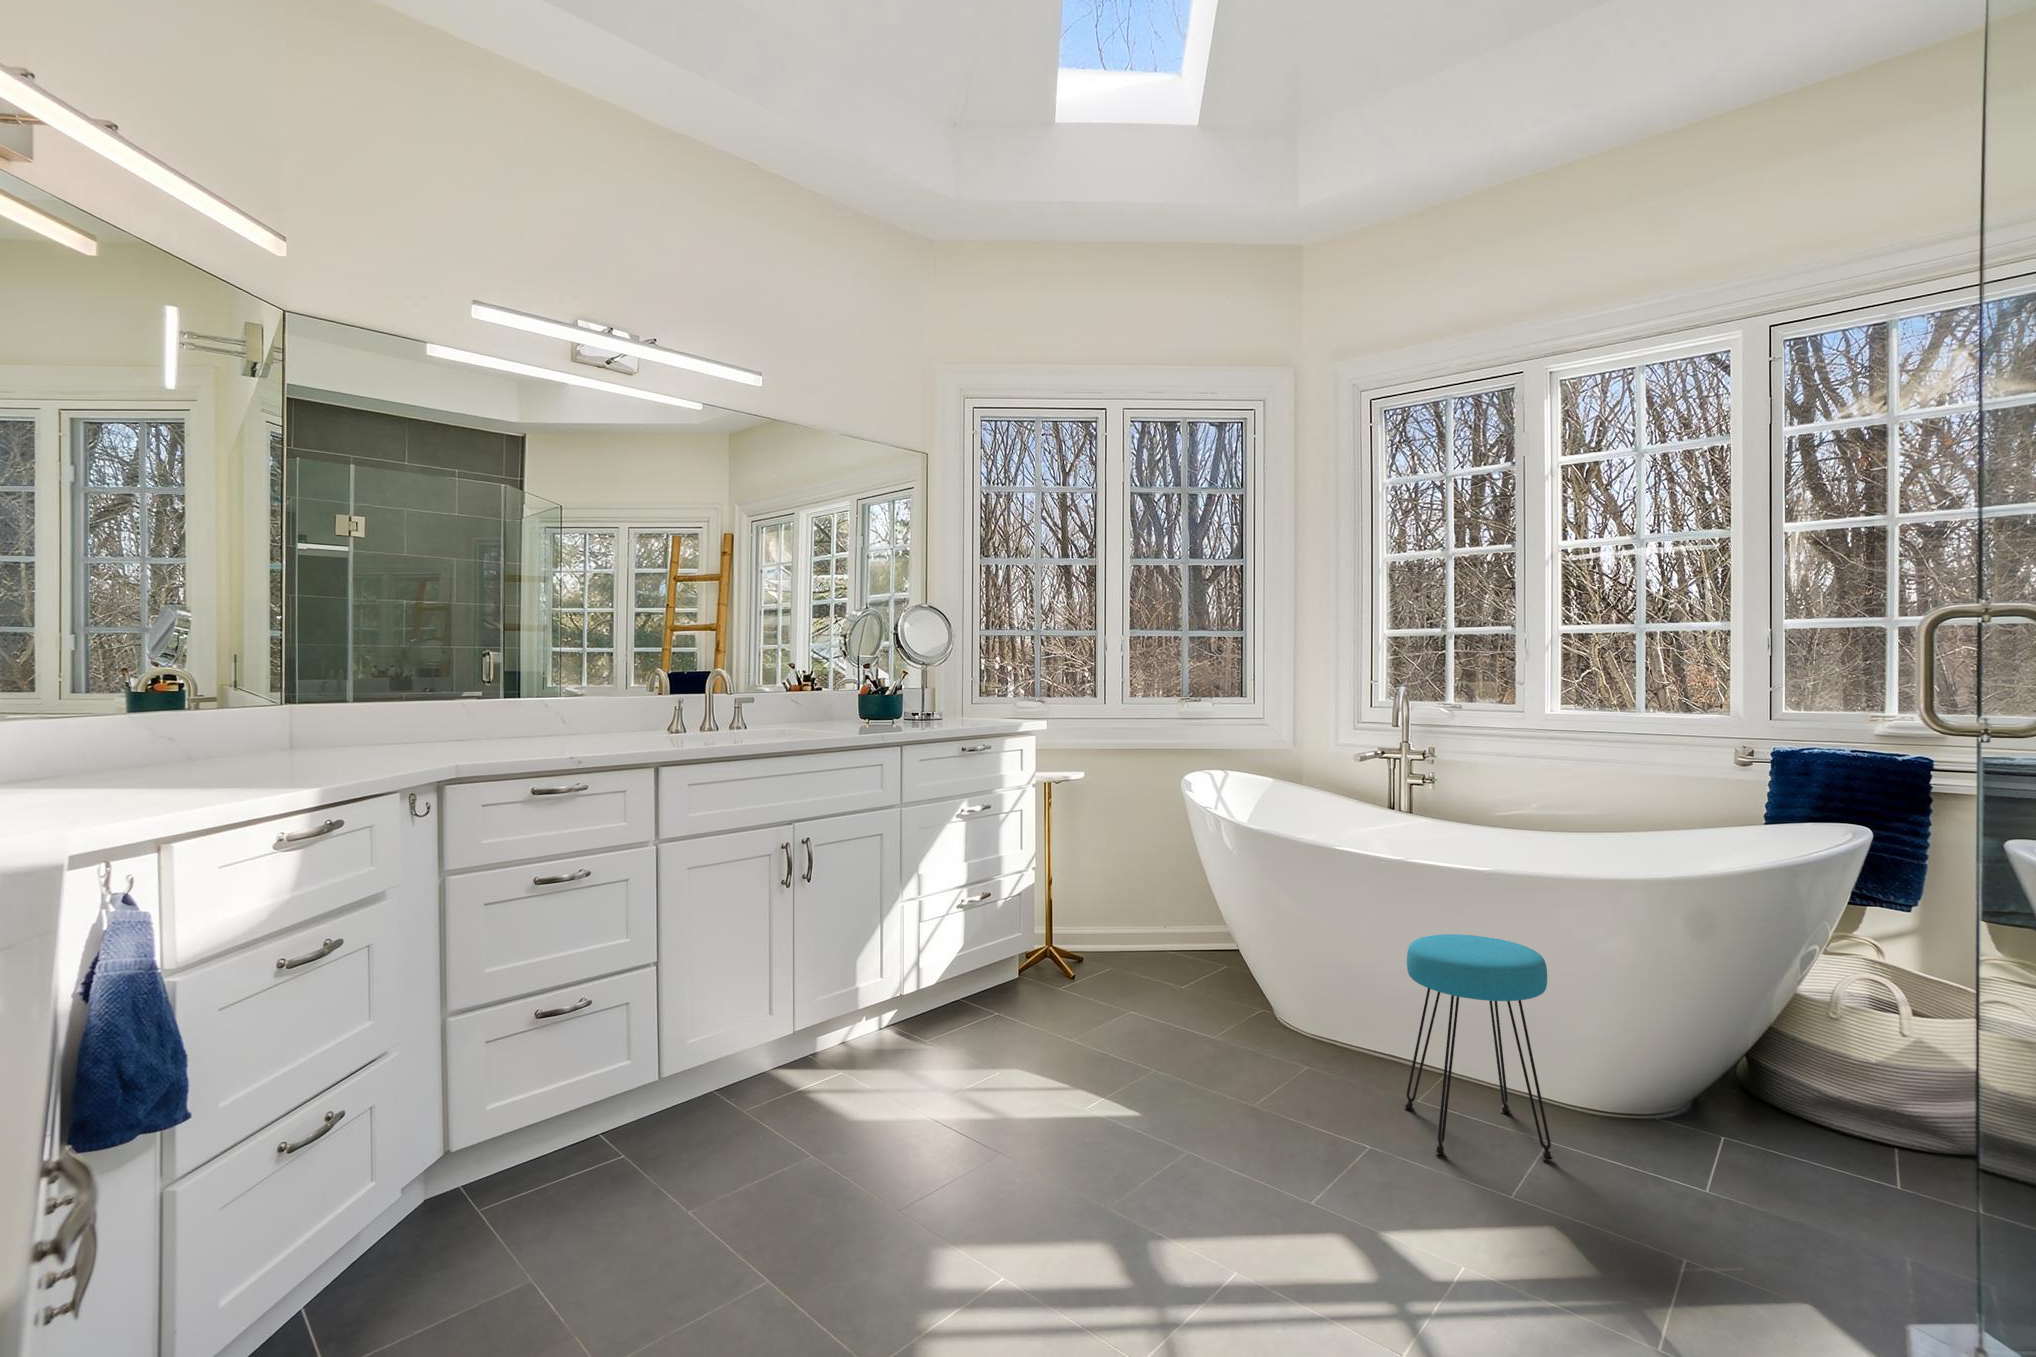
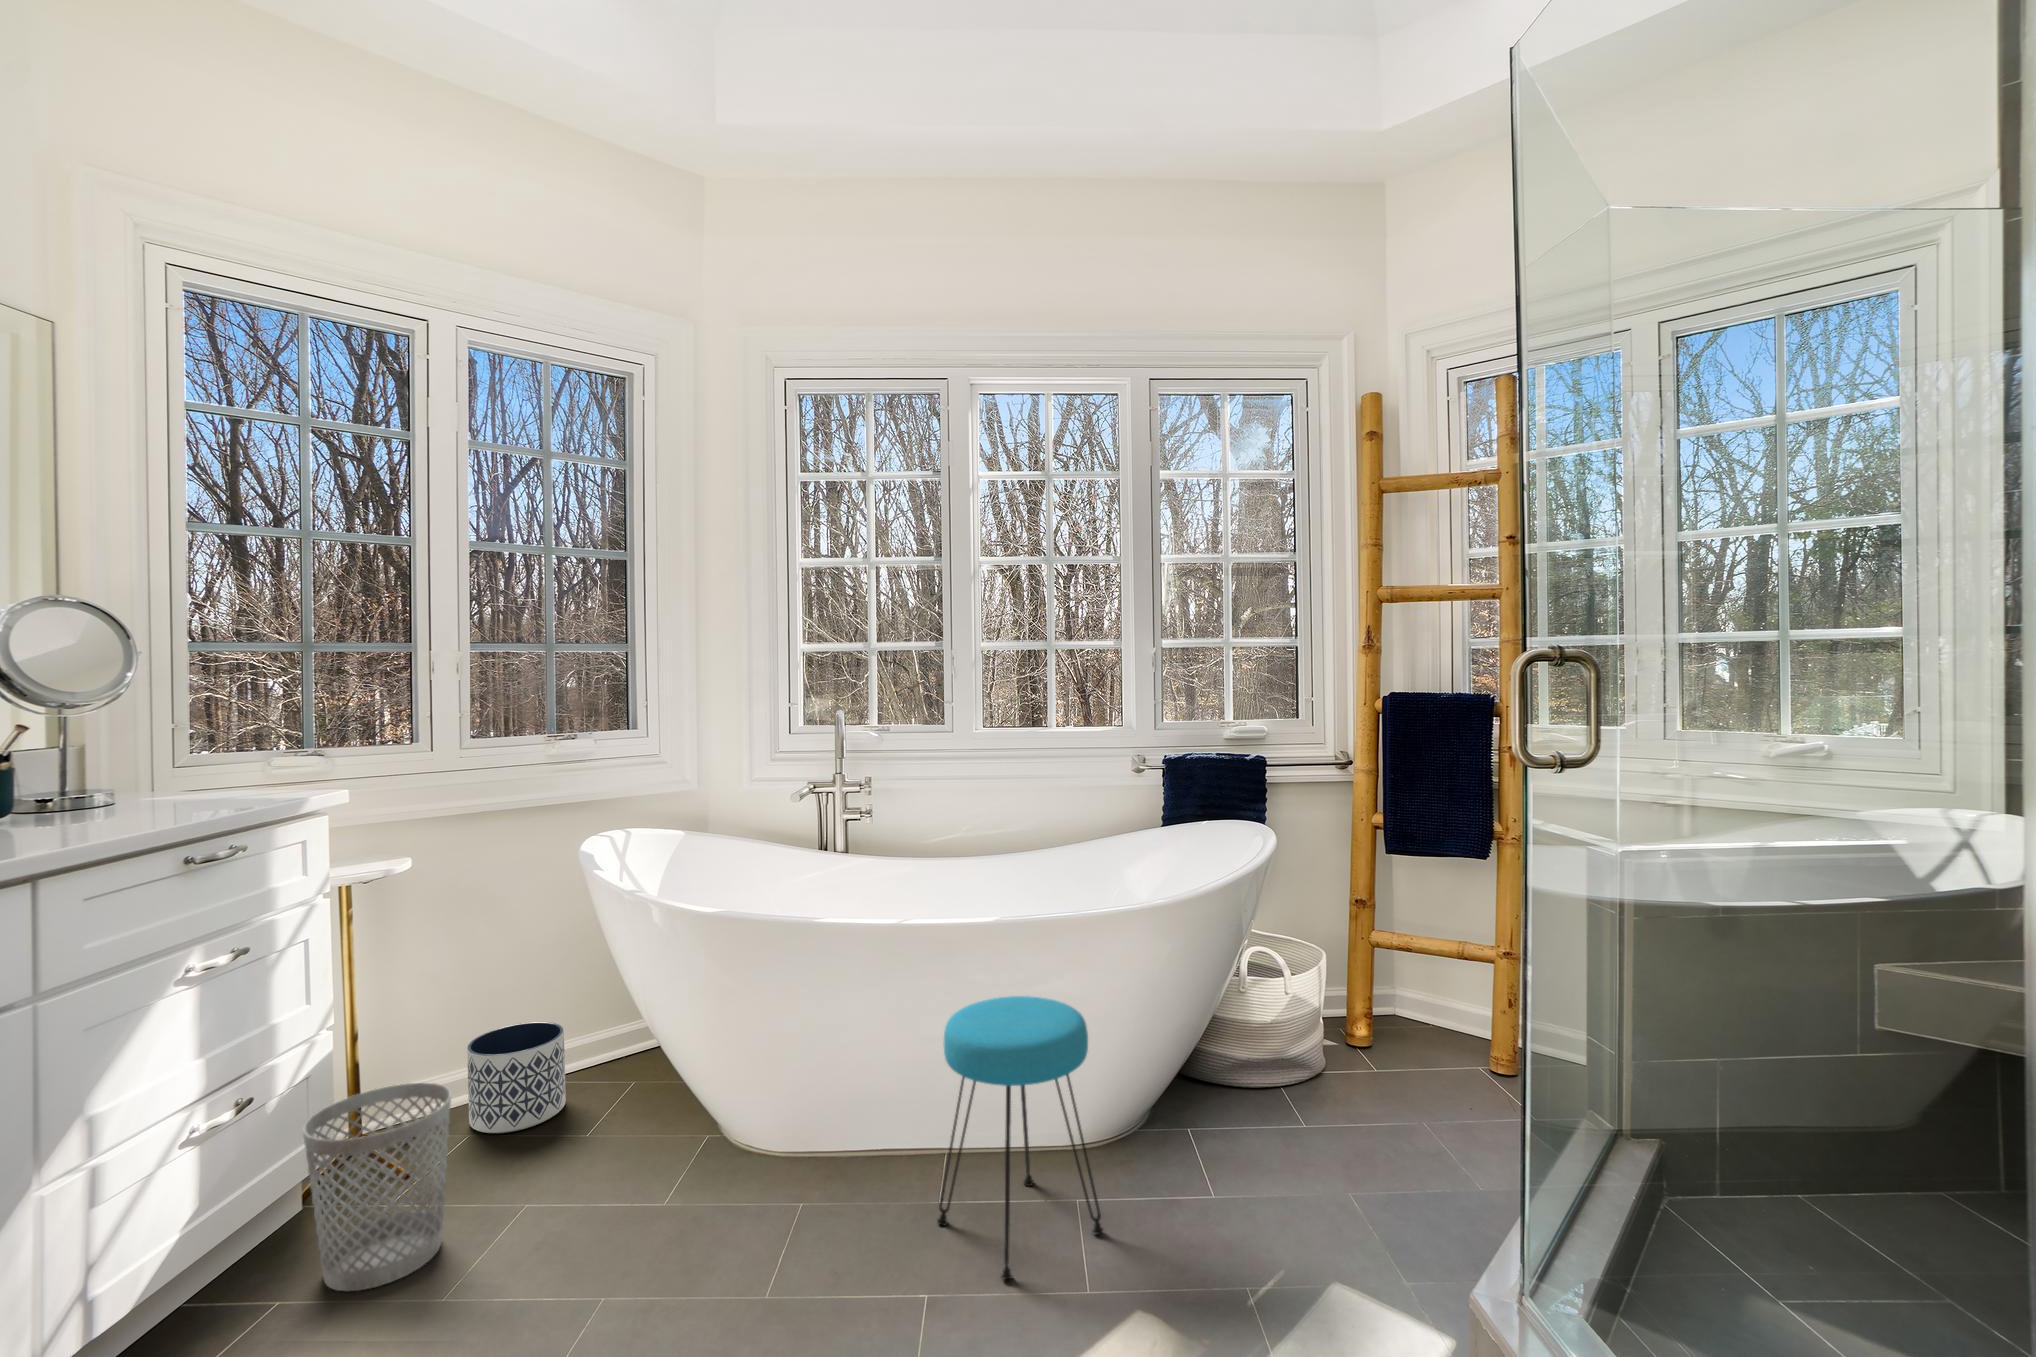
planter: none [1113,903,1174,973] -> present [467,1022,566,1133]
wastebasket: none [1011,908,1087,1021] -> present [303,1083,451,1291]

